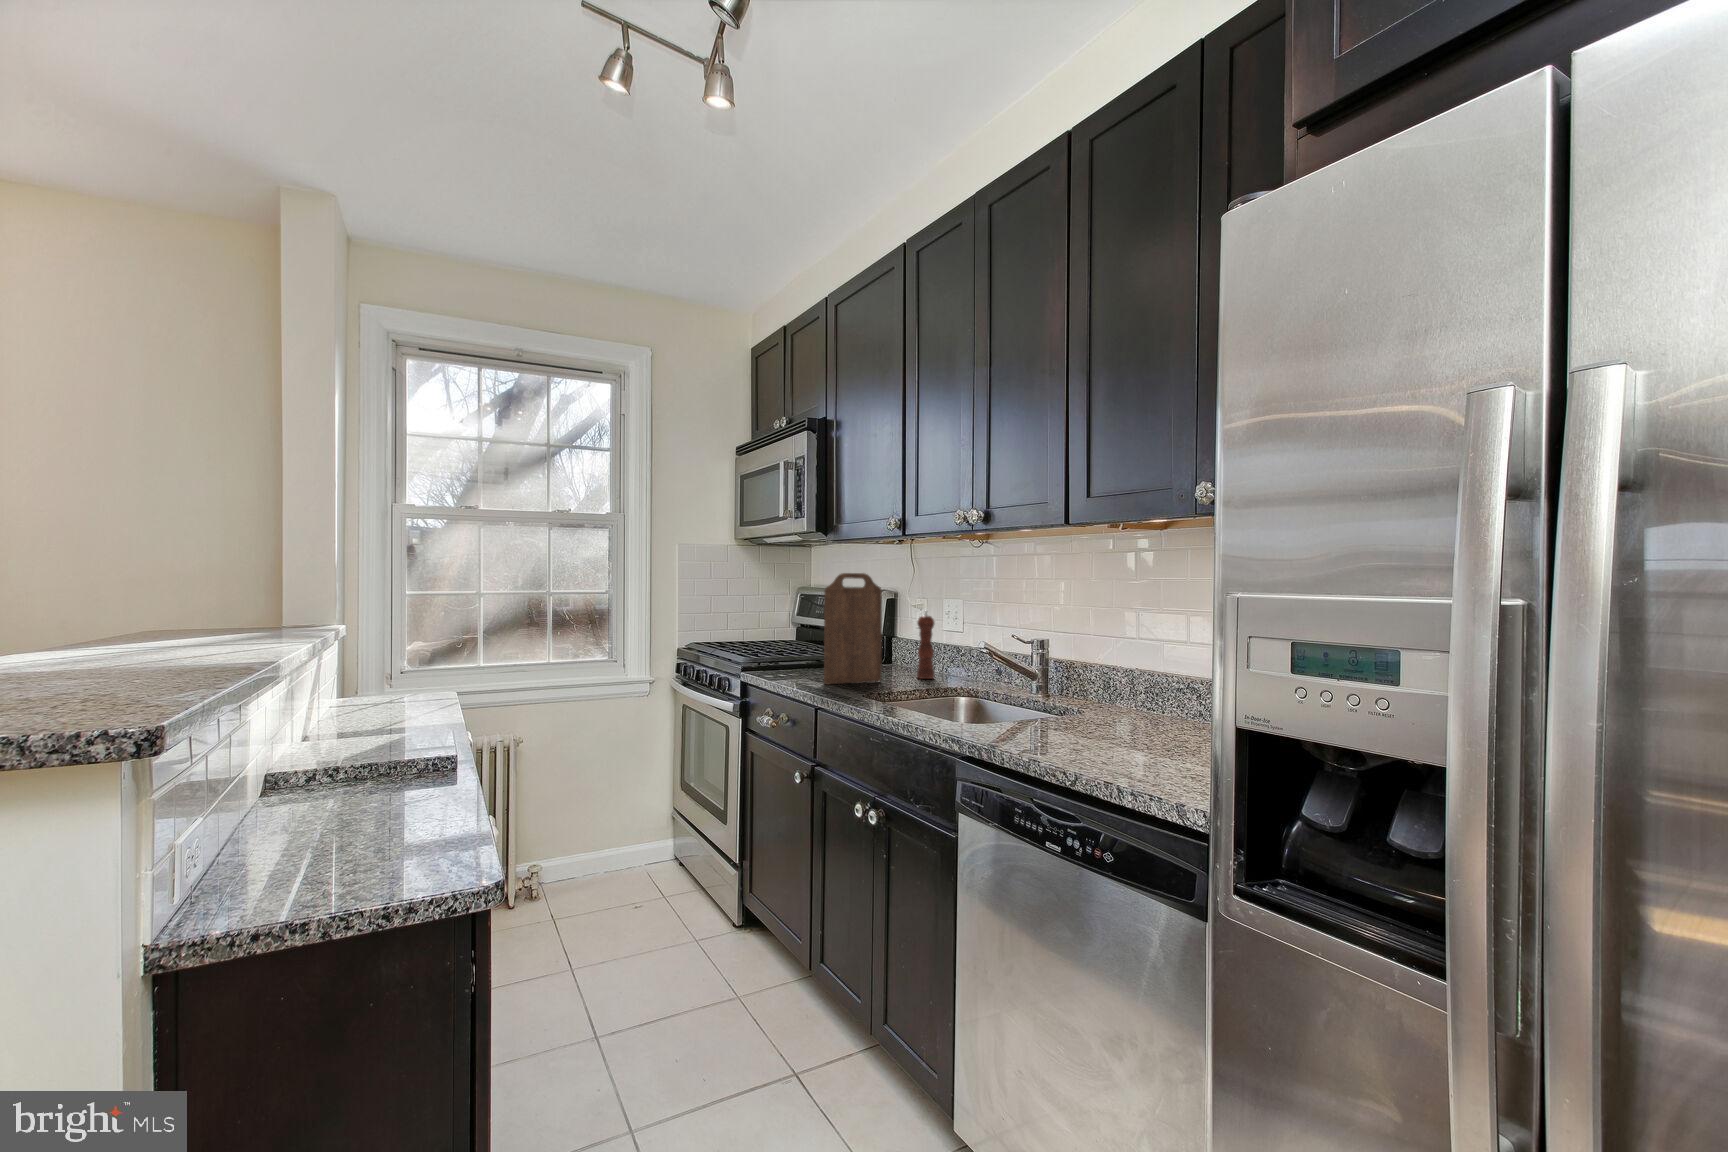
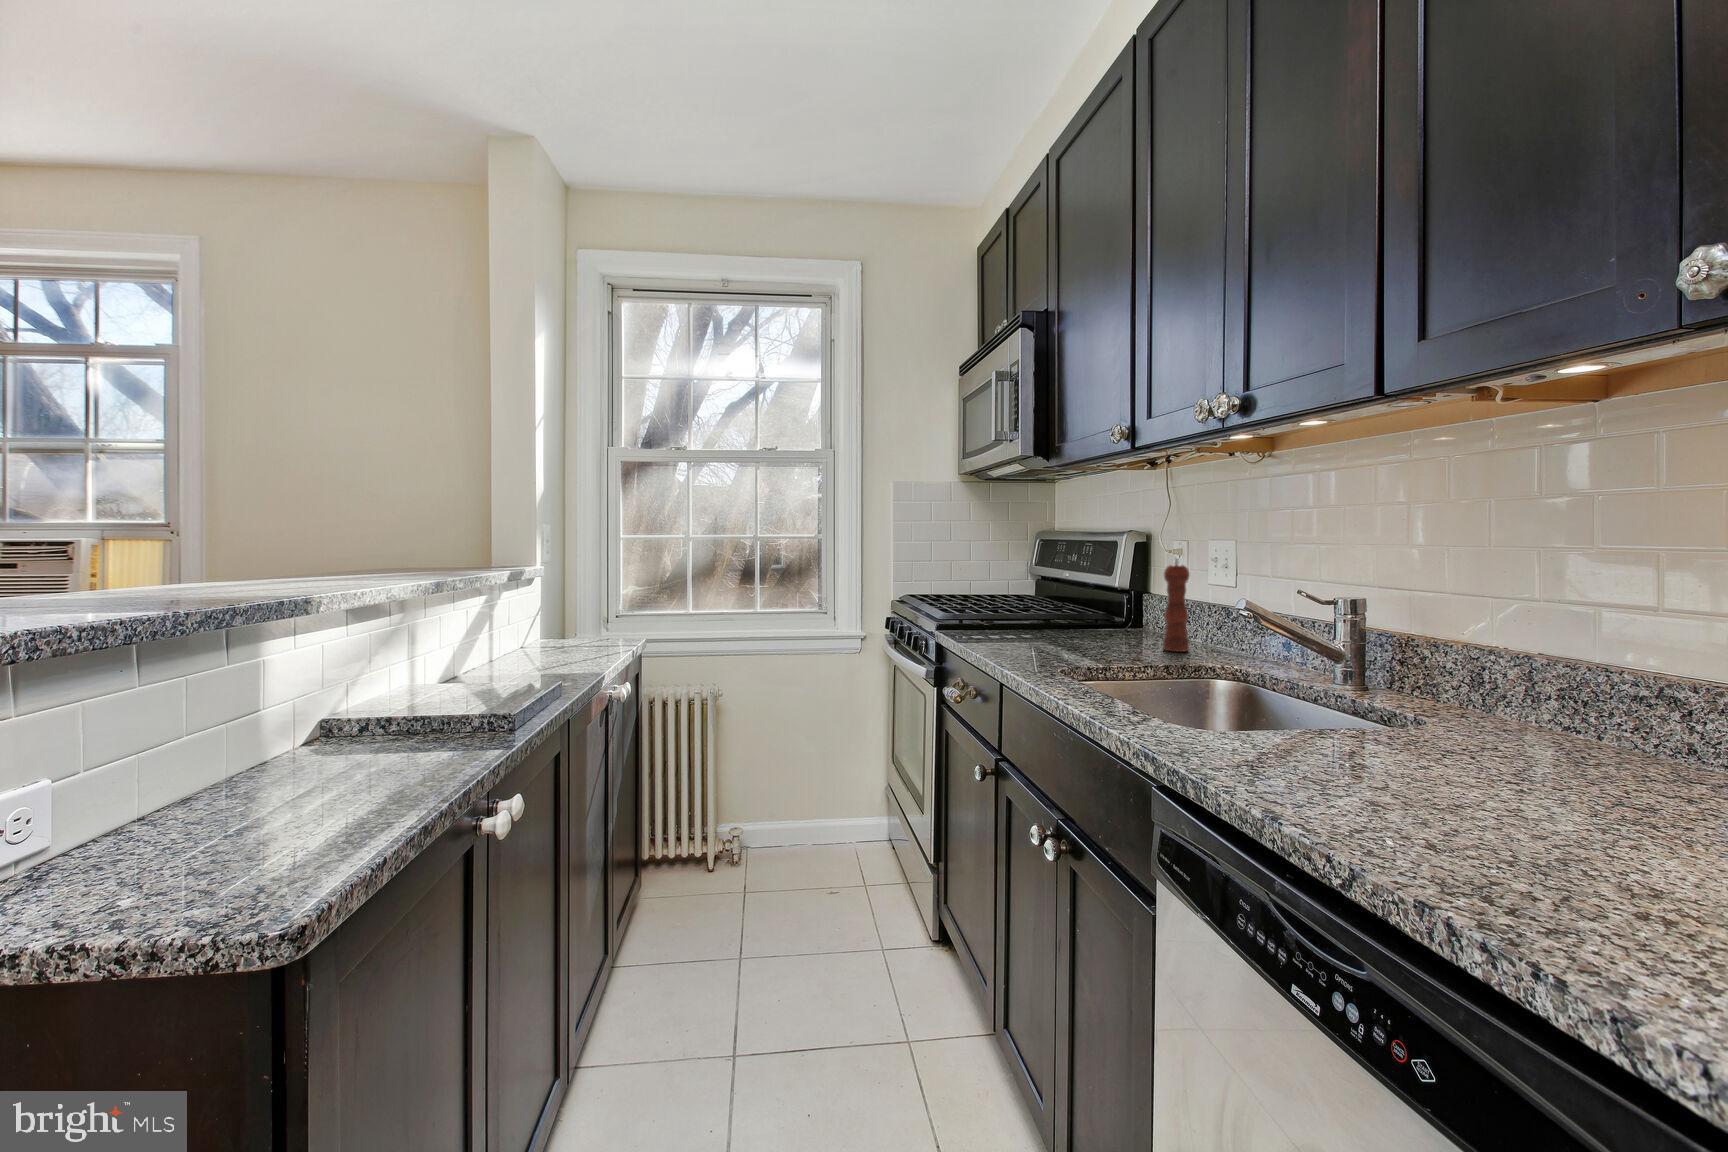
cutting board: present [824,573,882,685] -> none [1022,507,1106,654]

